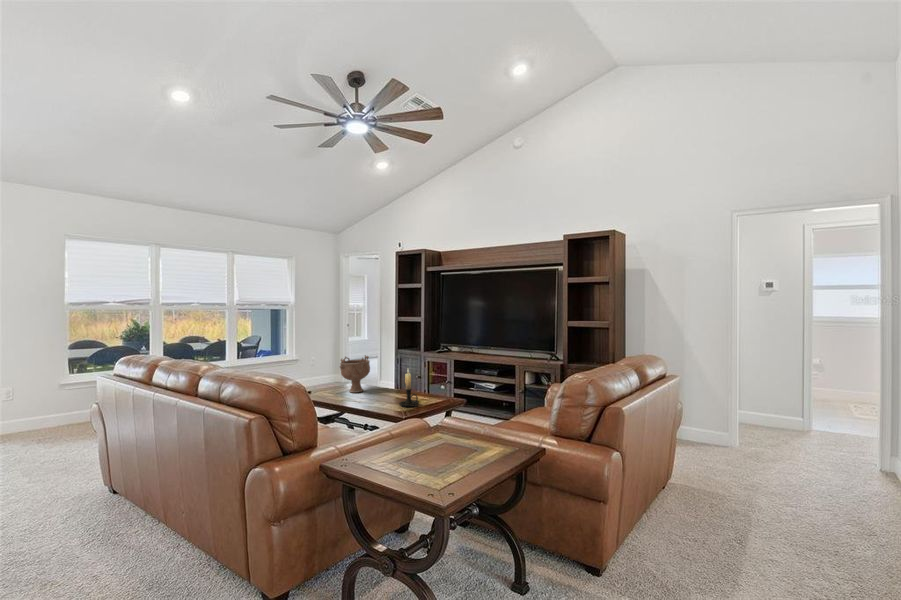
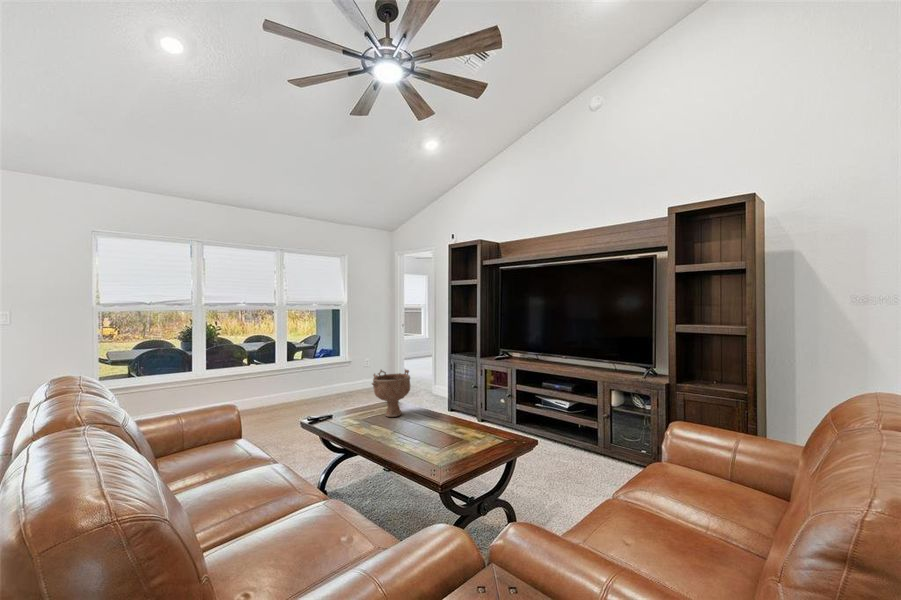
candle holder: present [399,369,419,407] -> none [444,391,471,447]

